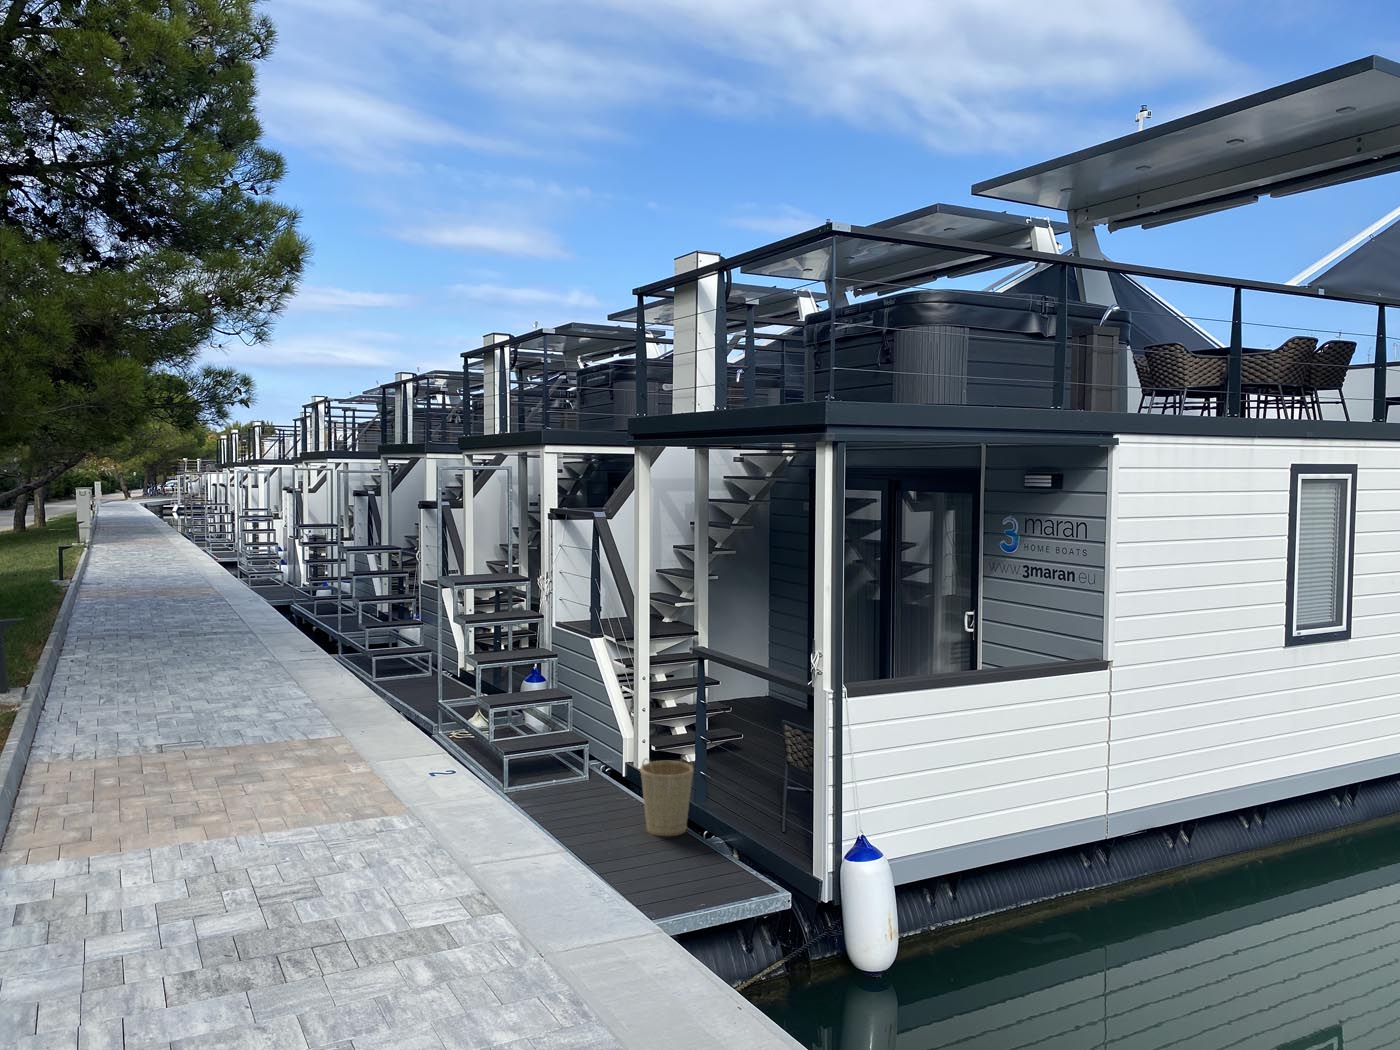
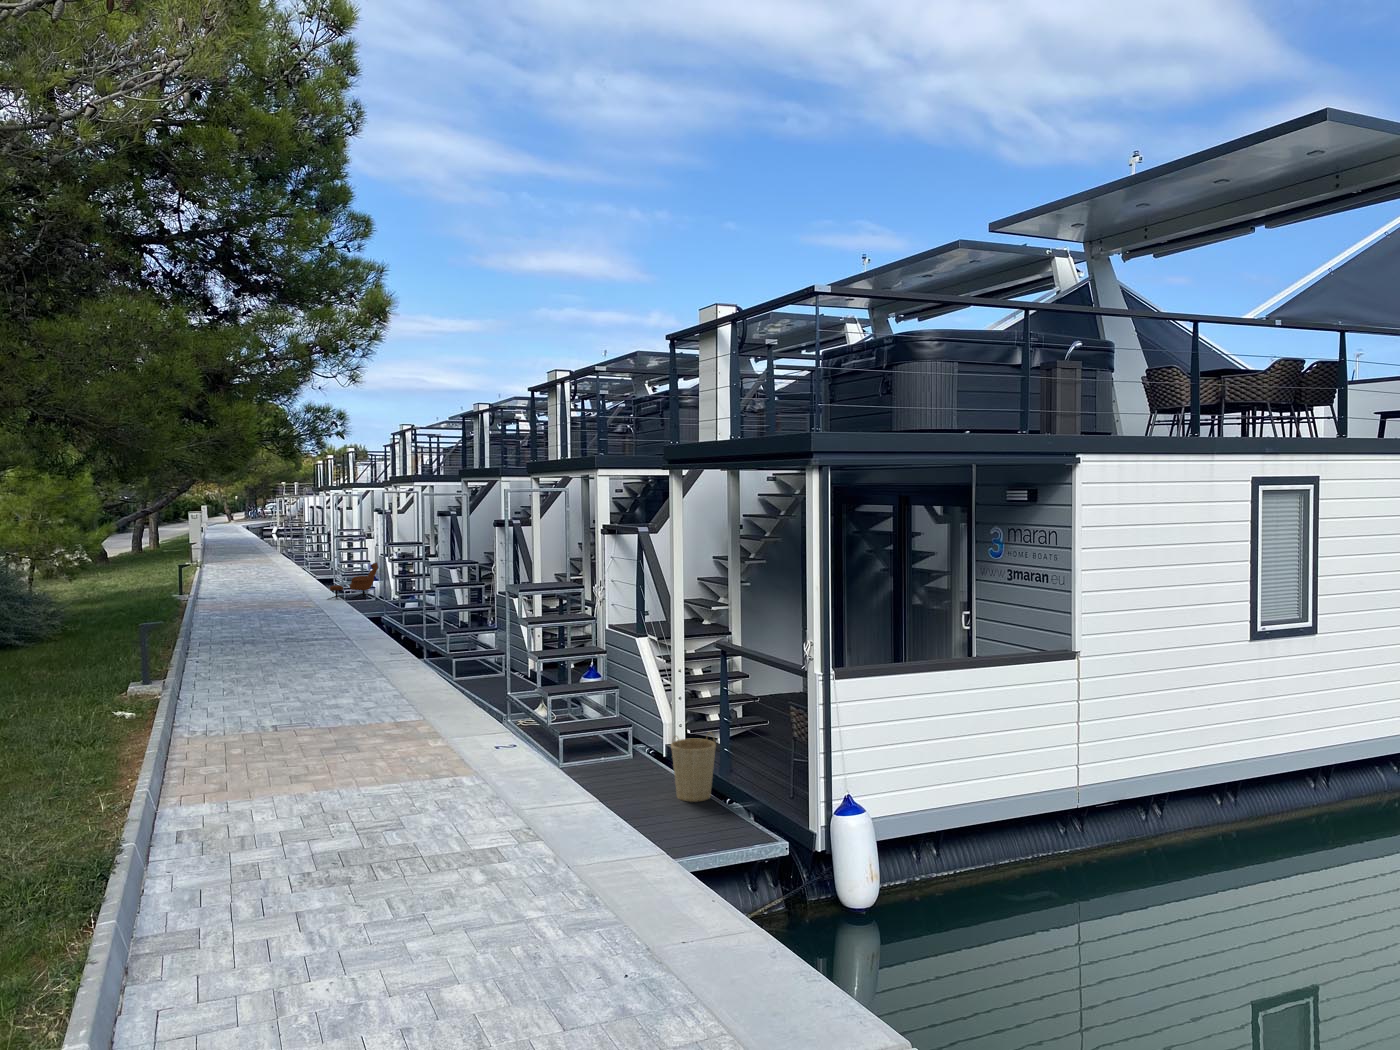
lounge chair: none [229,545,286,586] -> present [329,563,378,599]

